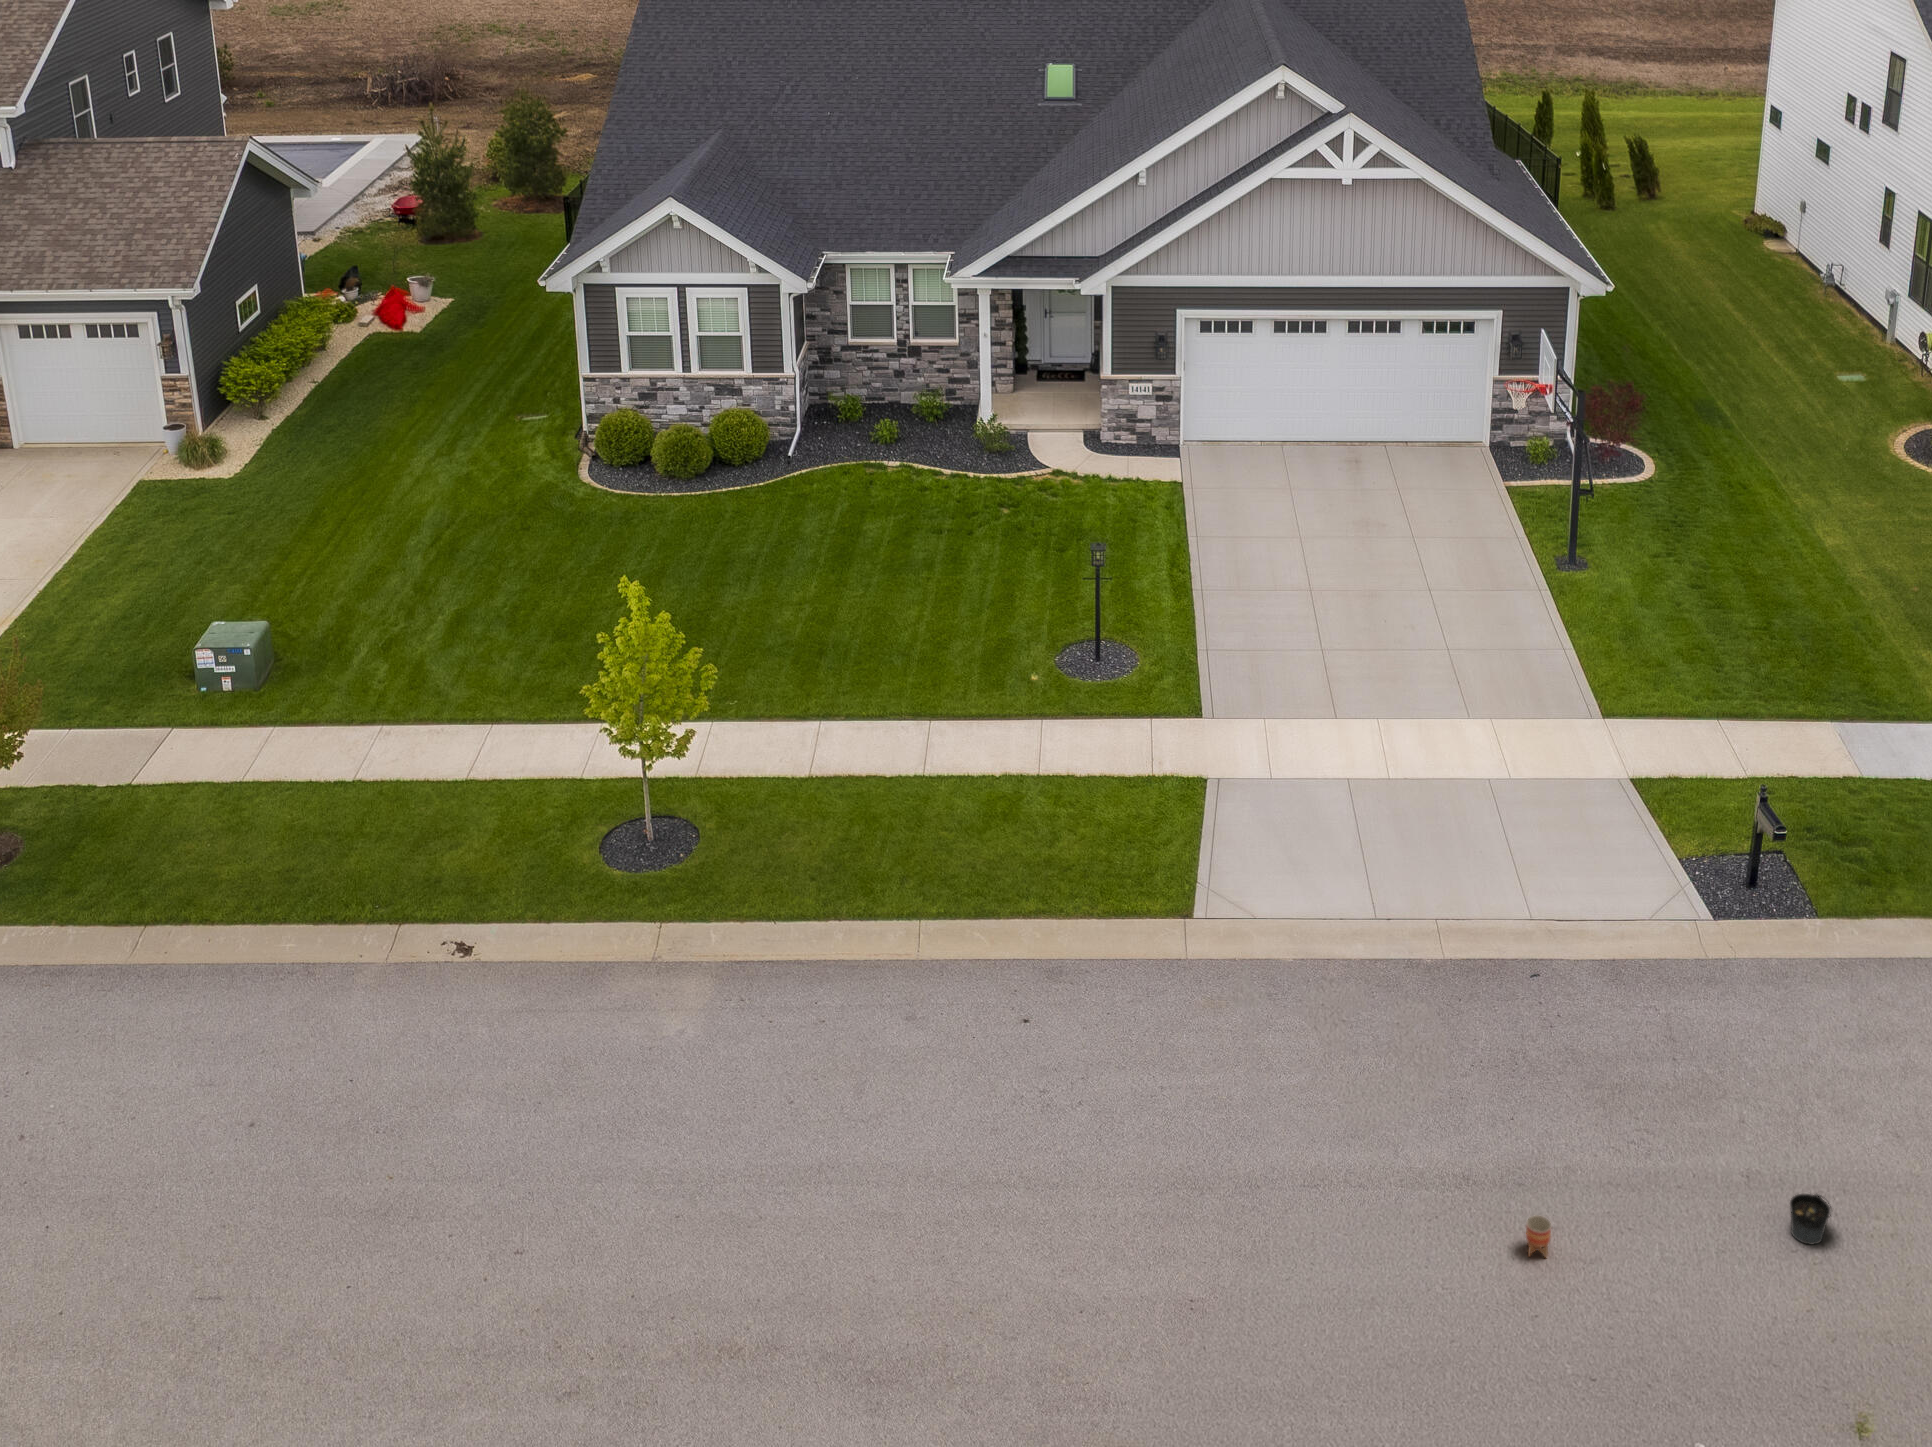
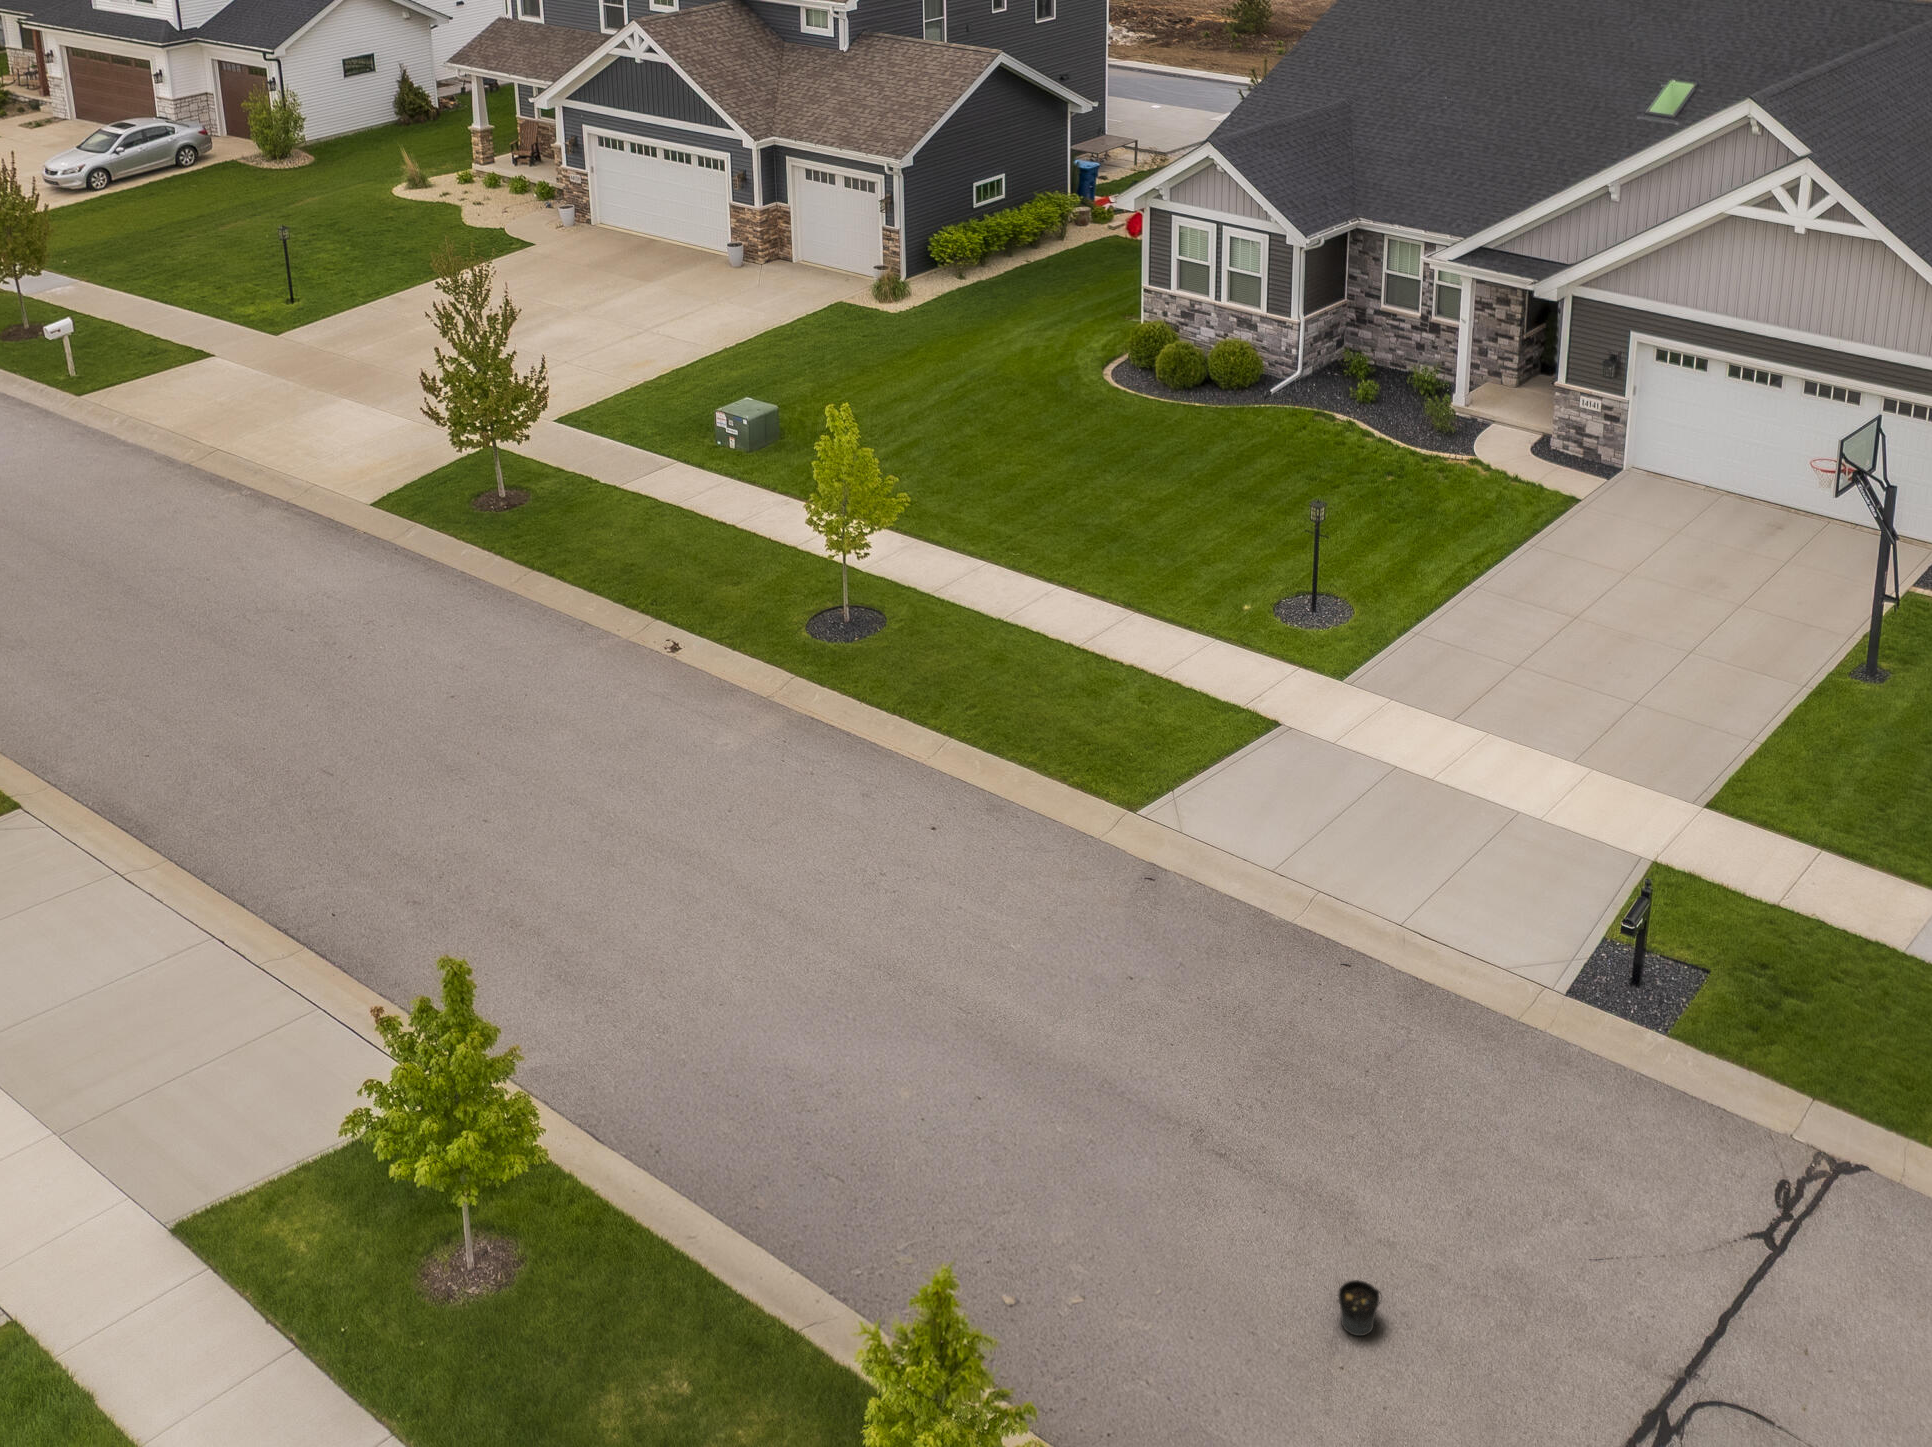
planter: present [1526,1215,1551,1258] -> none [1097,1174,1121,1218]

